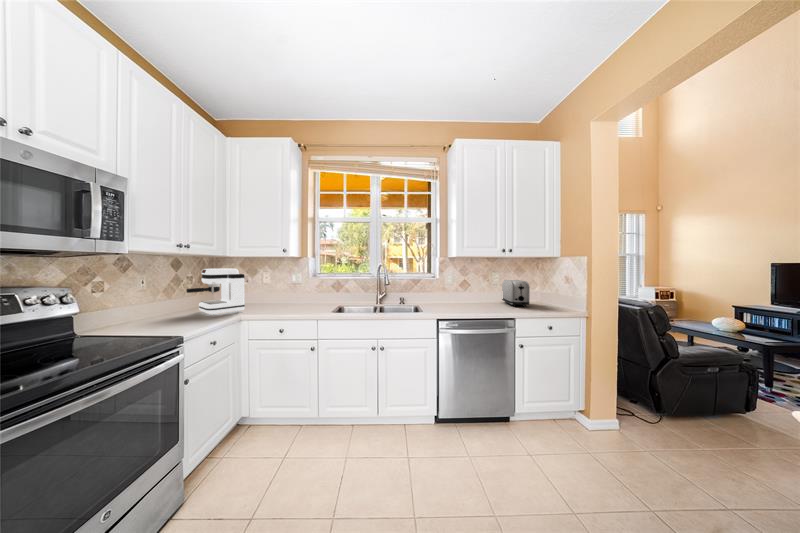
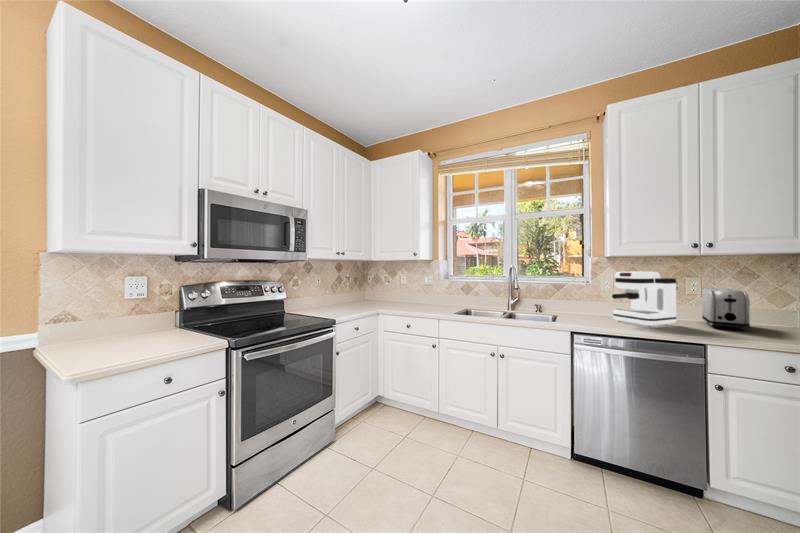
coffee maker: present [186,268,245,315] -> present [612,271,677,326]

